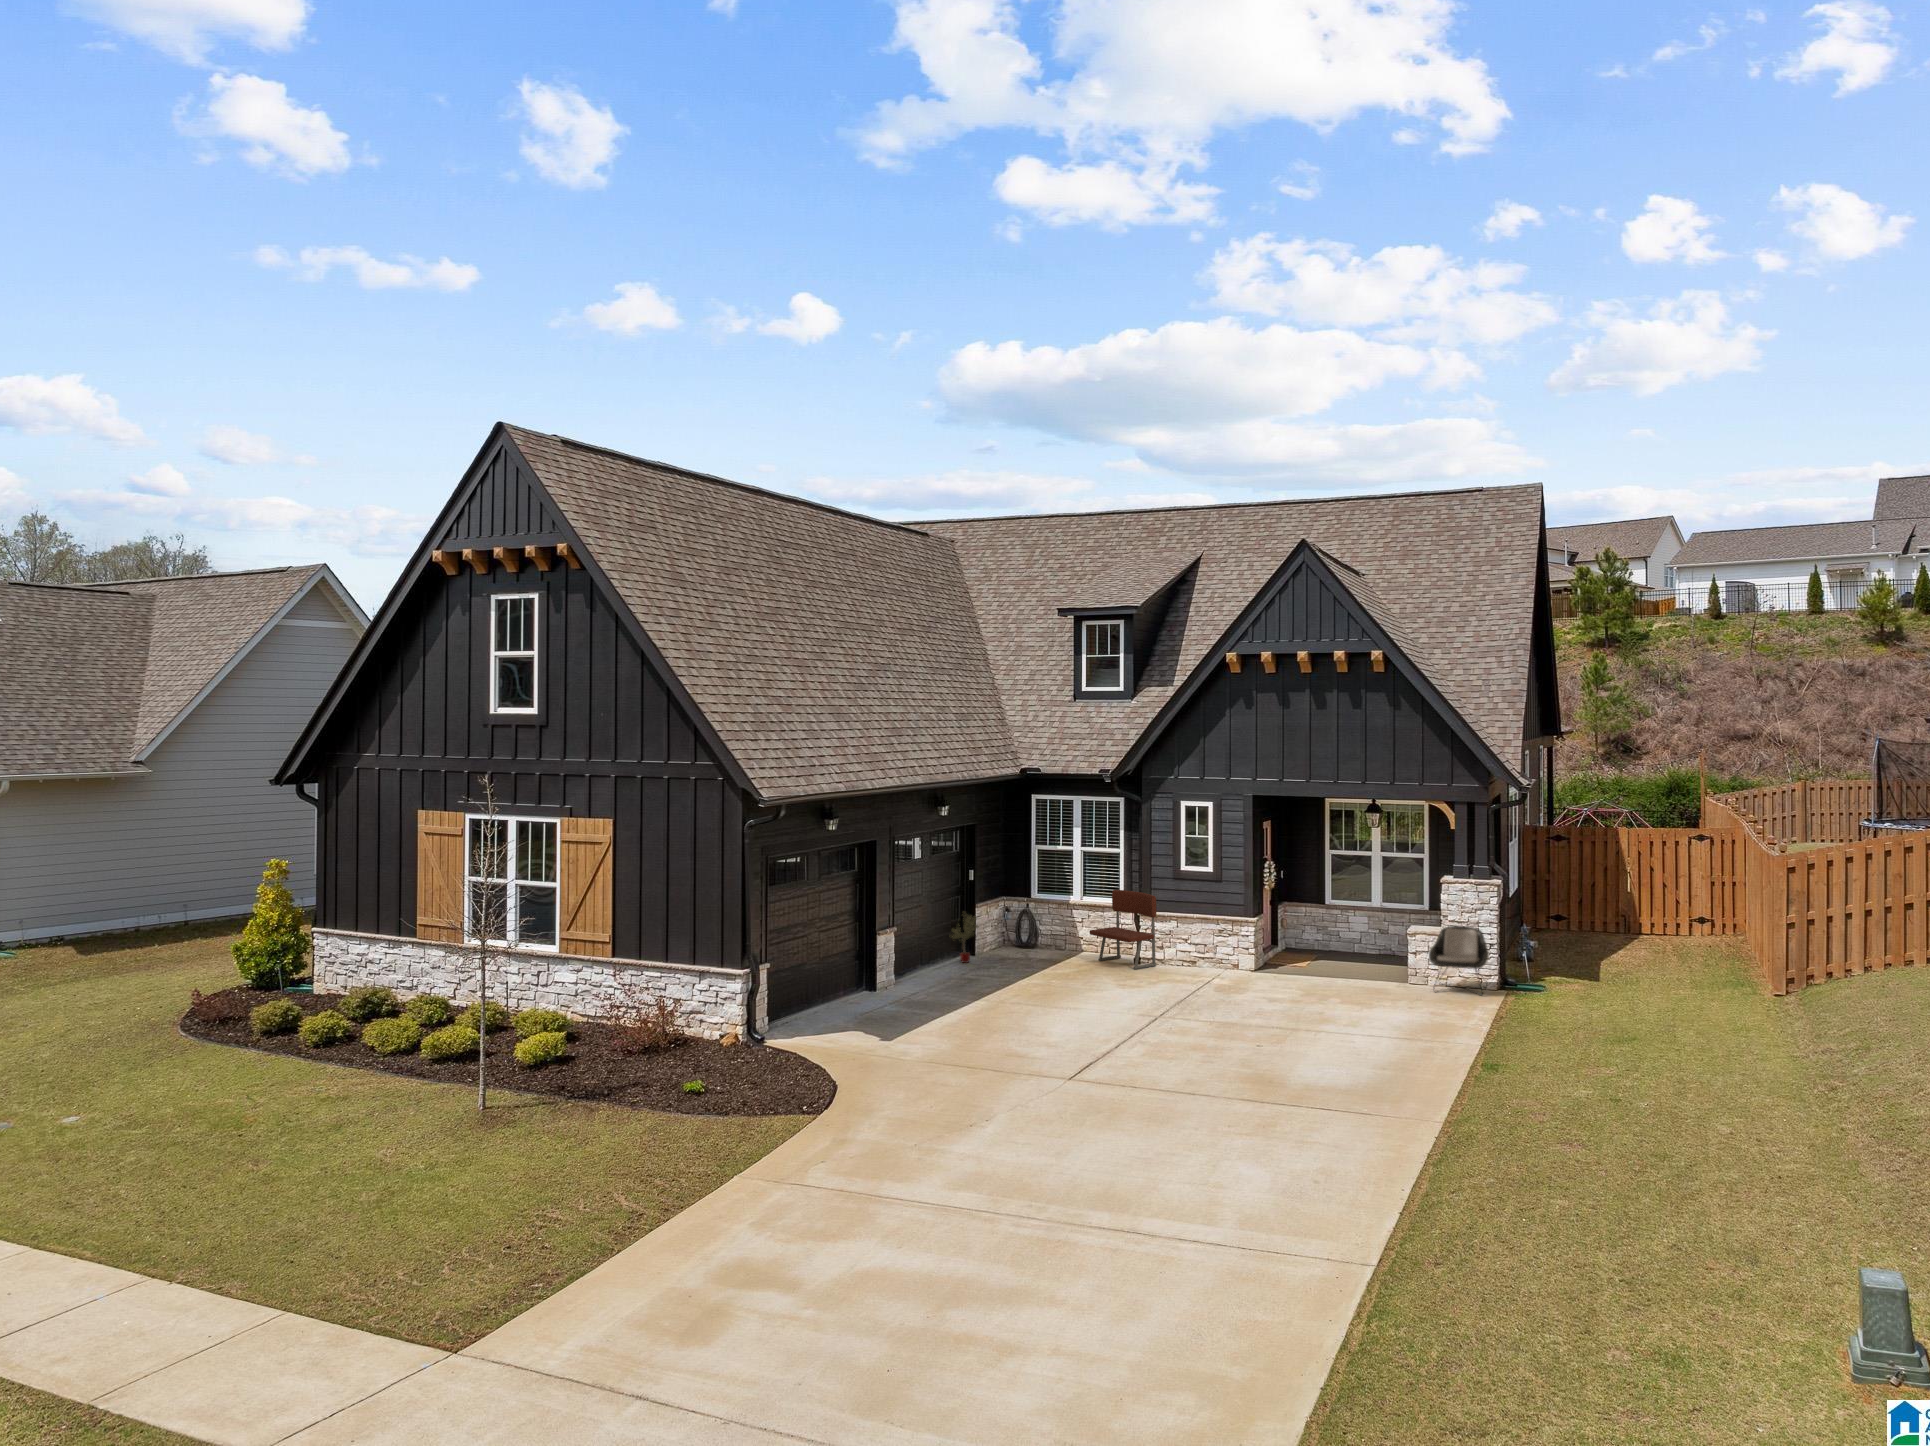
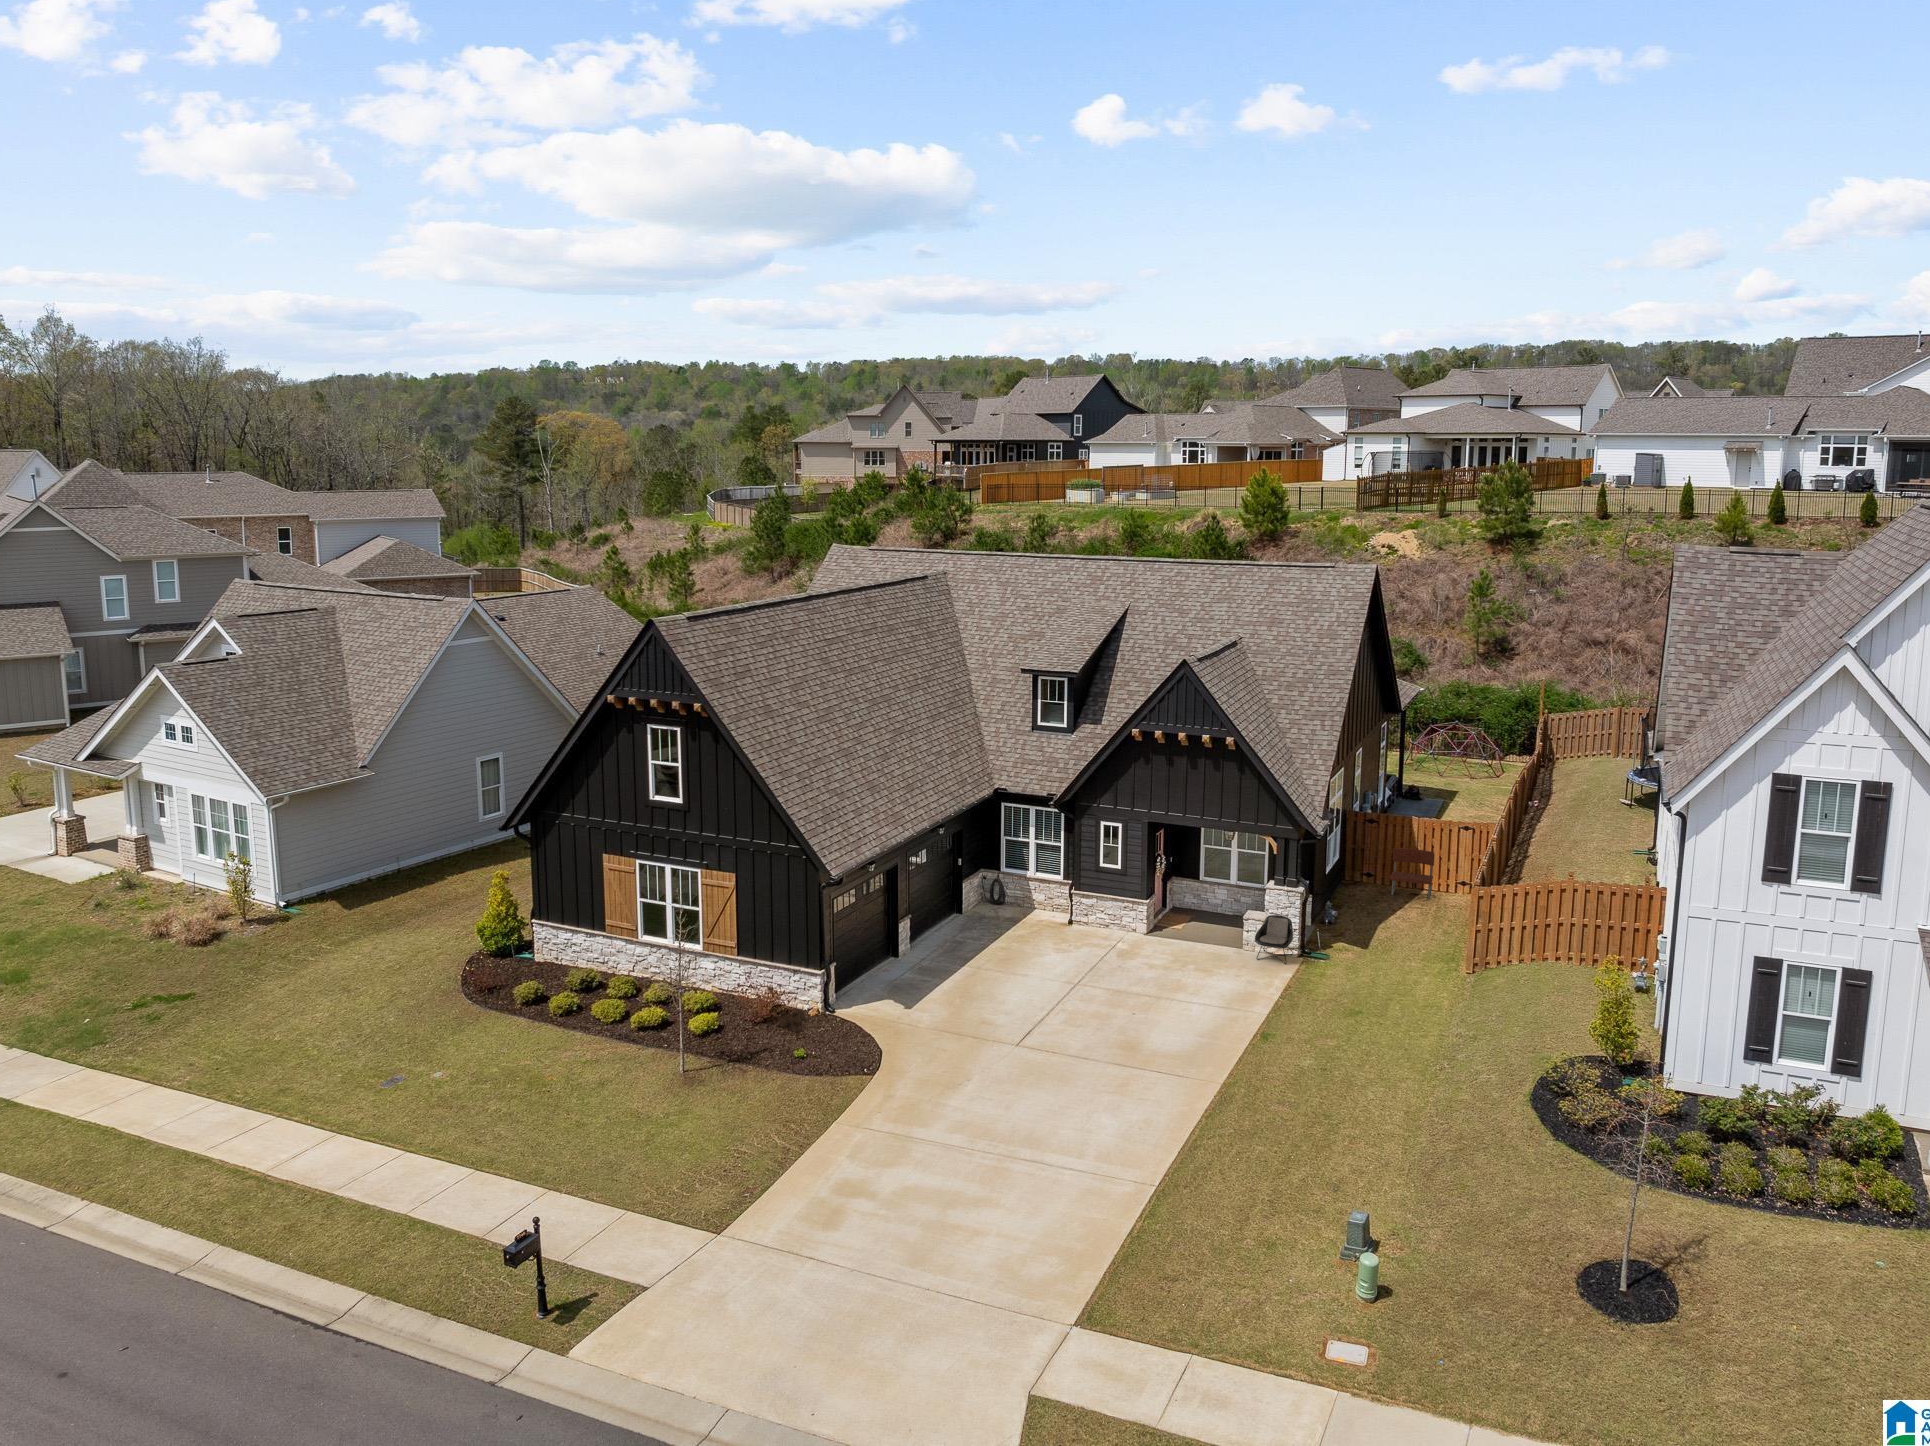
bench: present [1089,890,1157,969] -> present [1390,848,1434,899]
potted tree: present [949,914,979,963] -> none [945,889,966,923]
woven basket: none [666,1030,713,1063] -> present [778,1008,805,1032]

